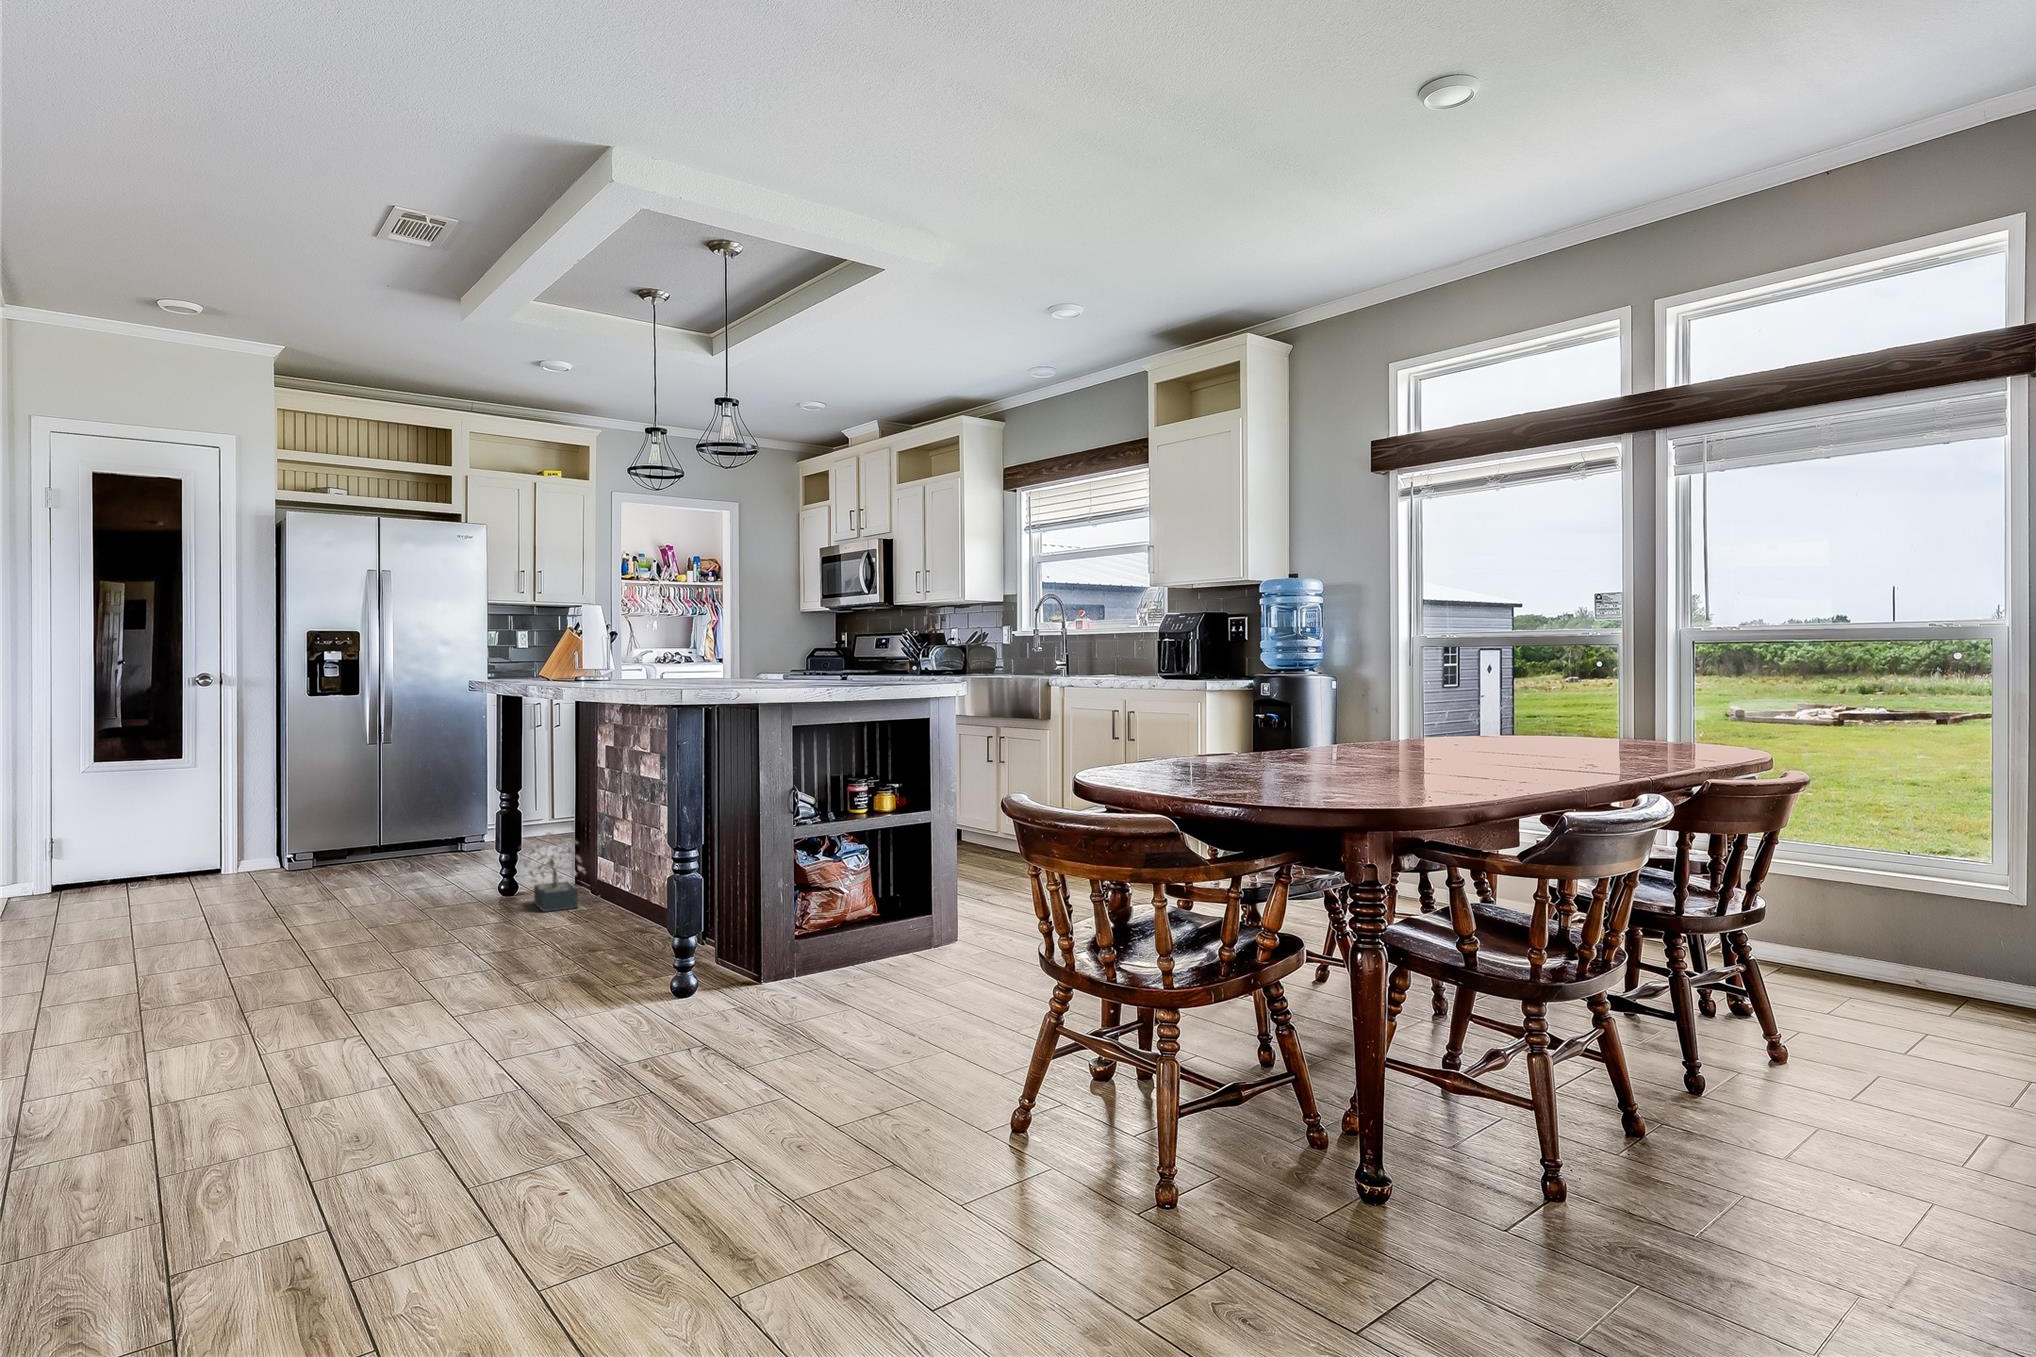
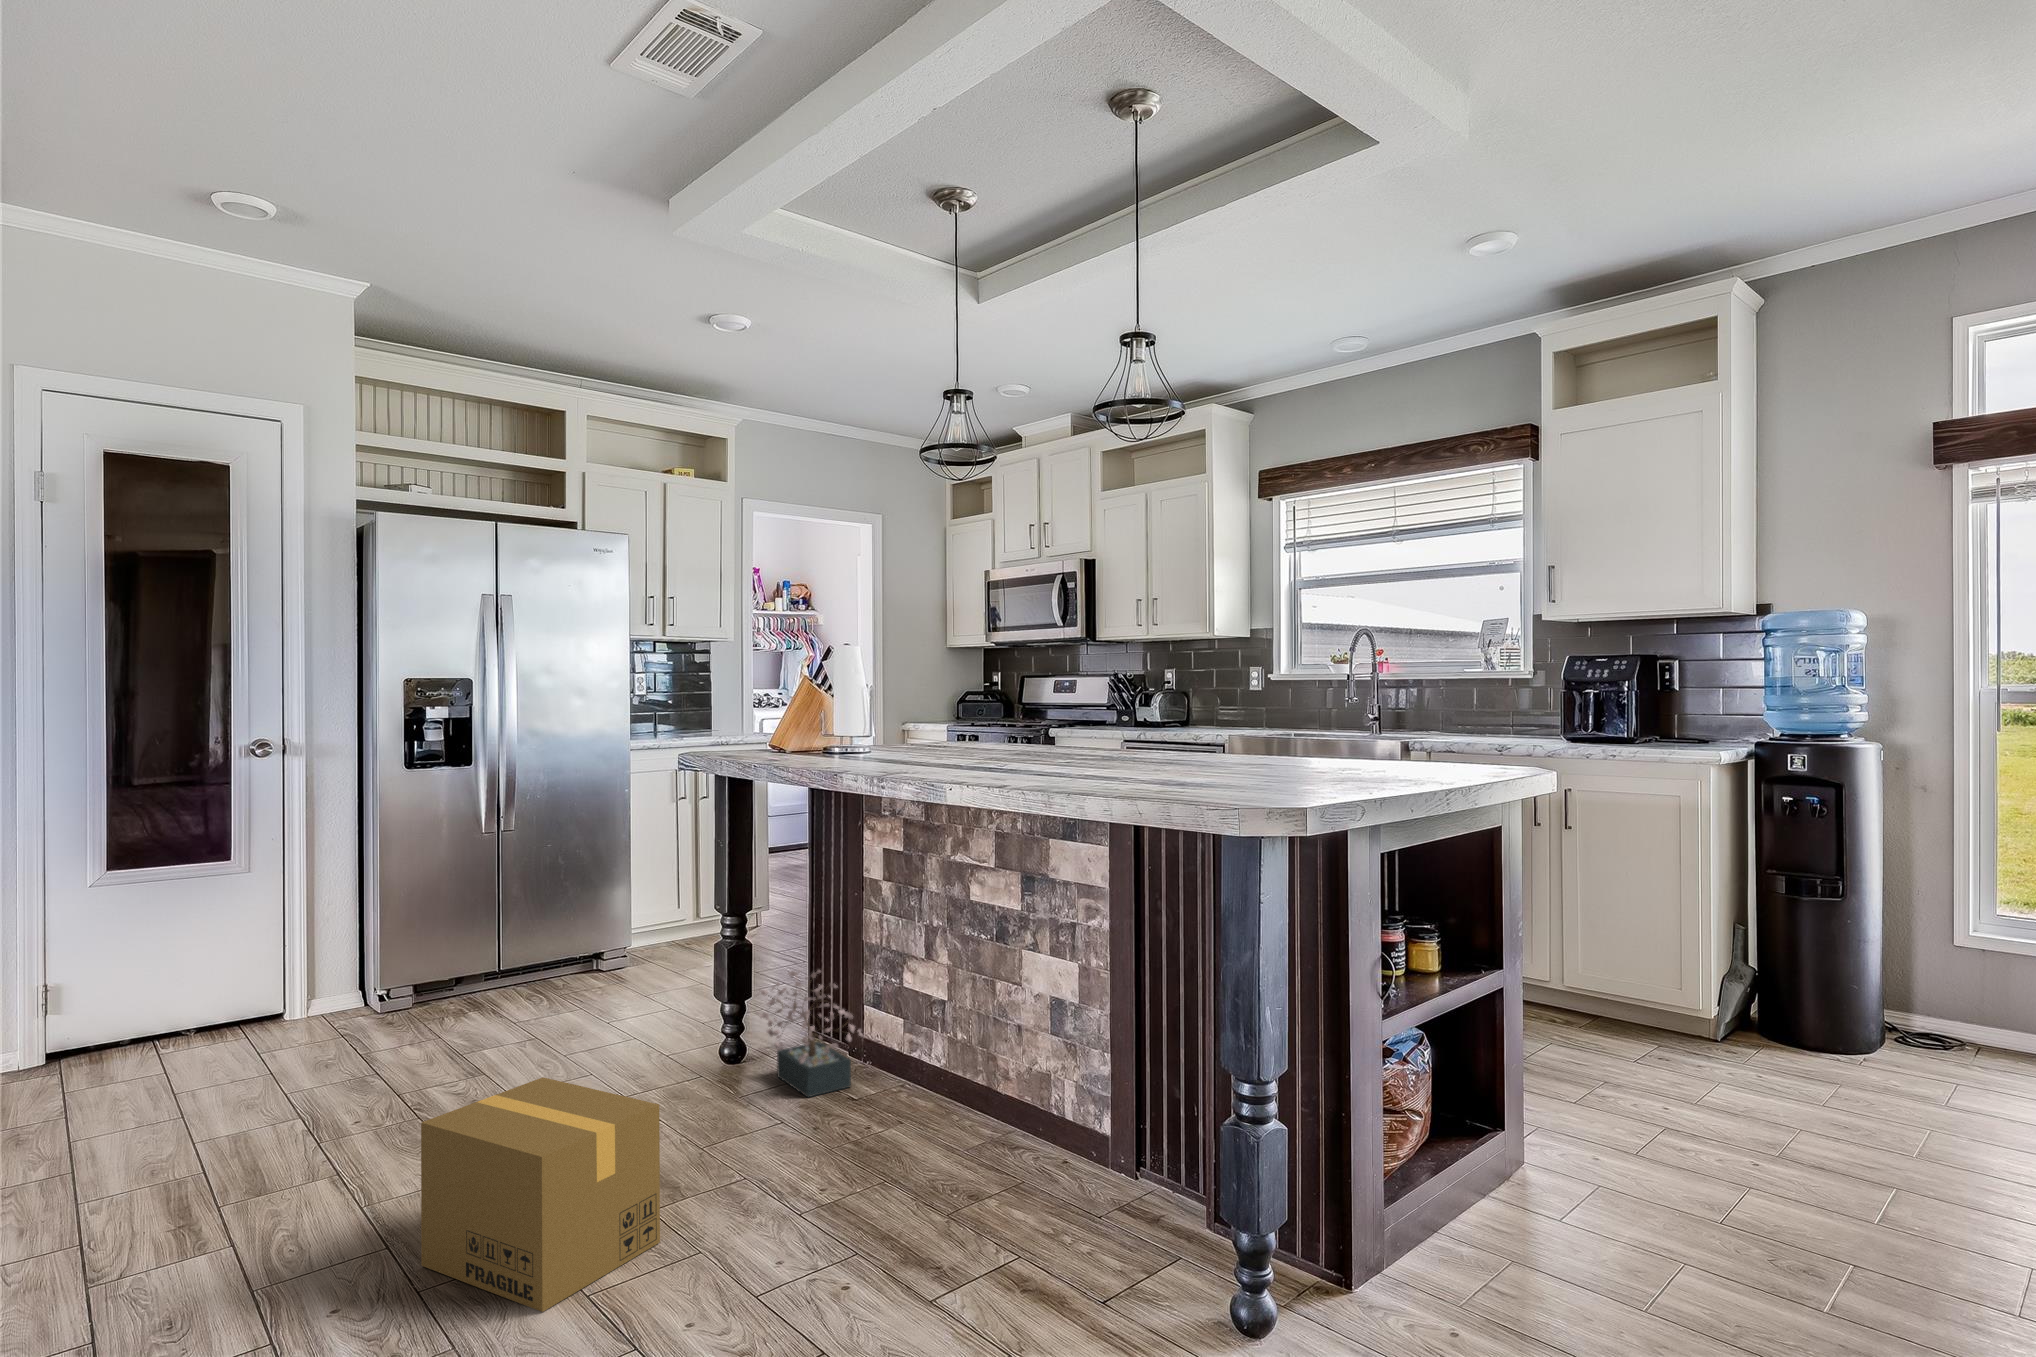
cardboard box: none [238,873,386,988] -> present [421,1077,660,1312]

